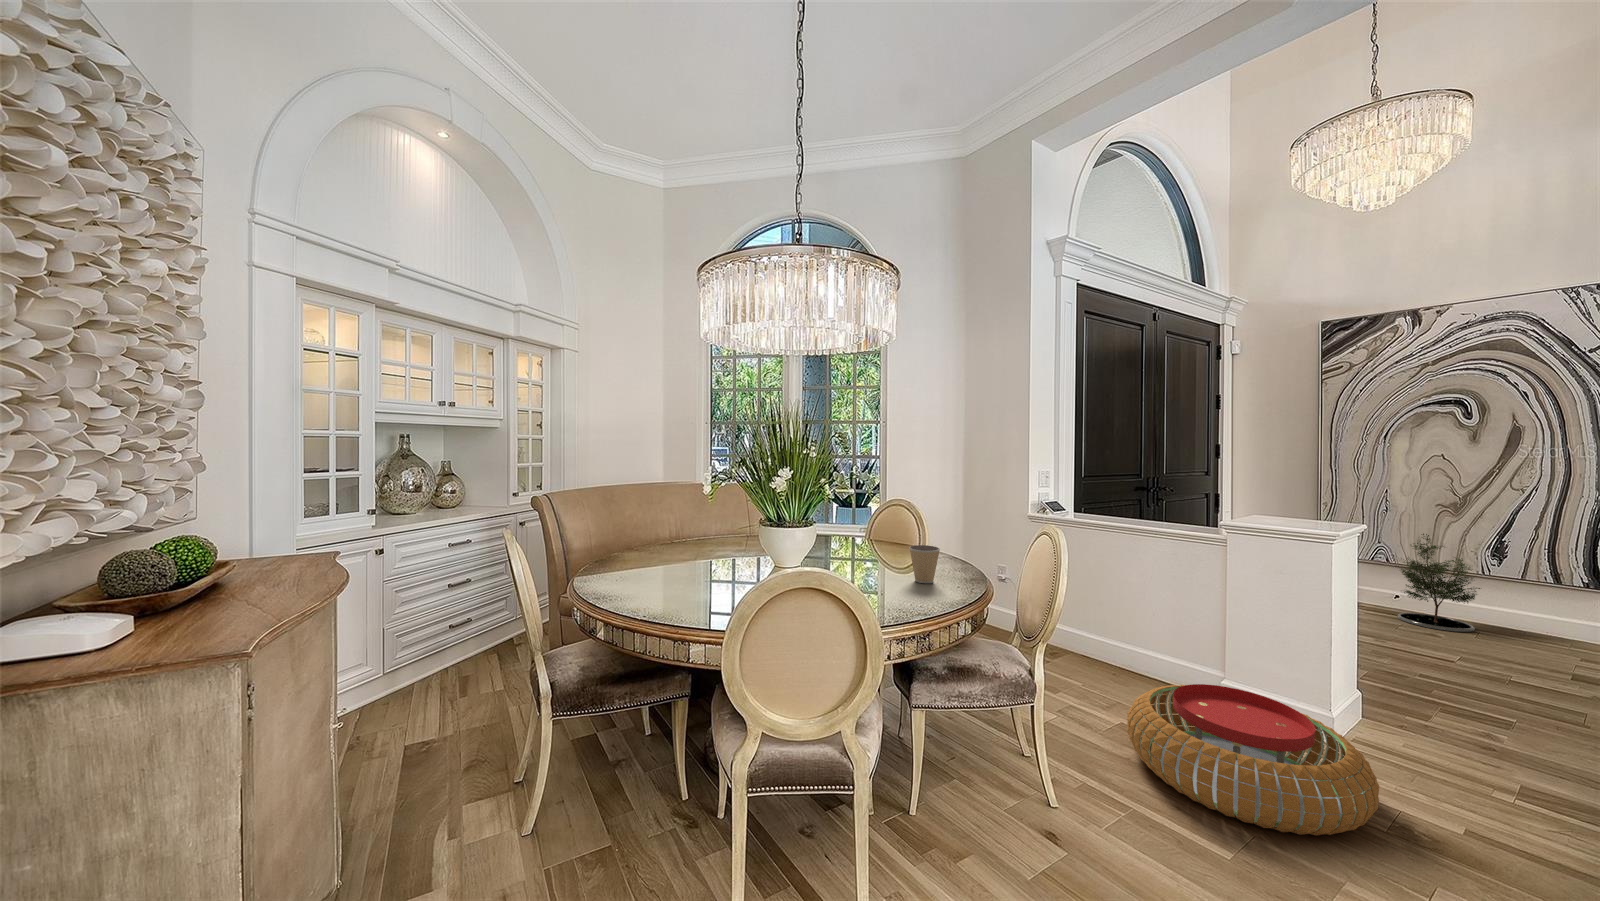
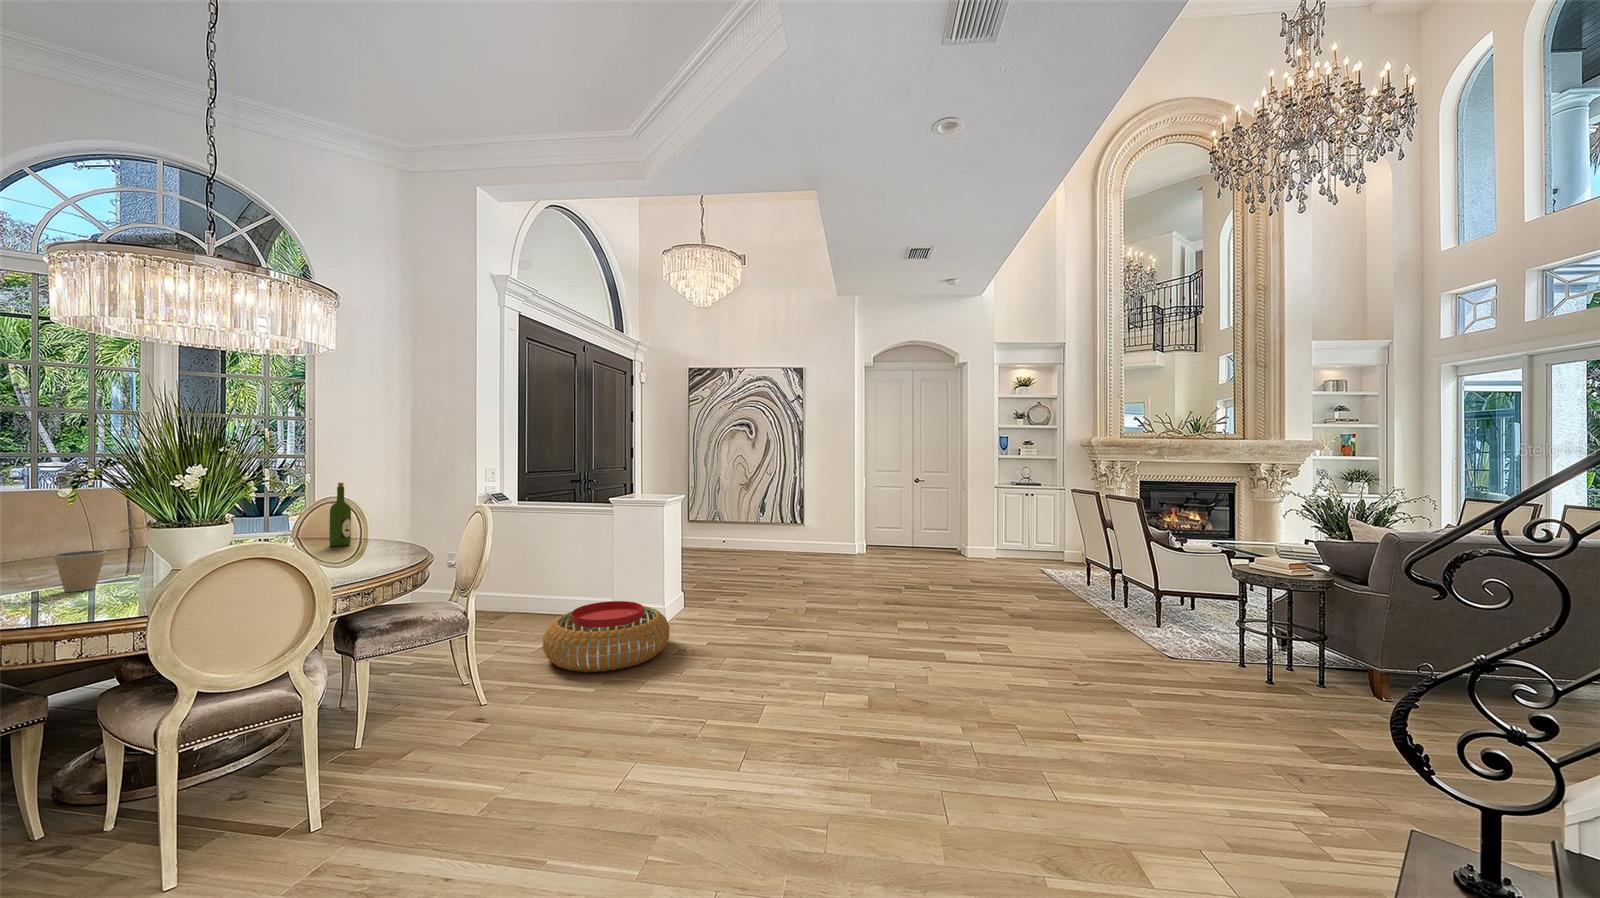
wine bottle: none [892,486,910,555] -> present [329,483,351,546]
potted tree: present [1397,534,1480,632] -> none [722,502,756,559]
coffee cup: present [909,545,940,583] -> present [54,550,106,592]

